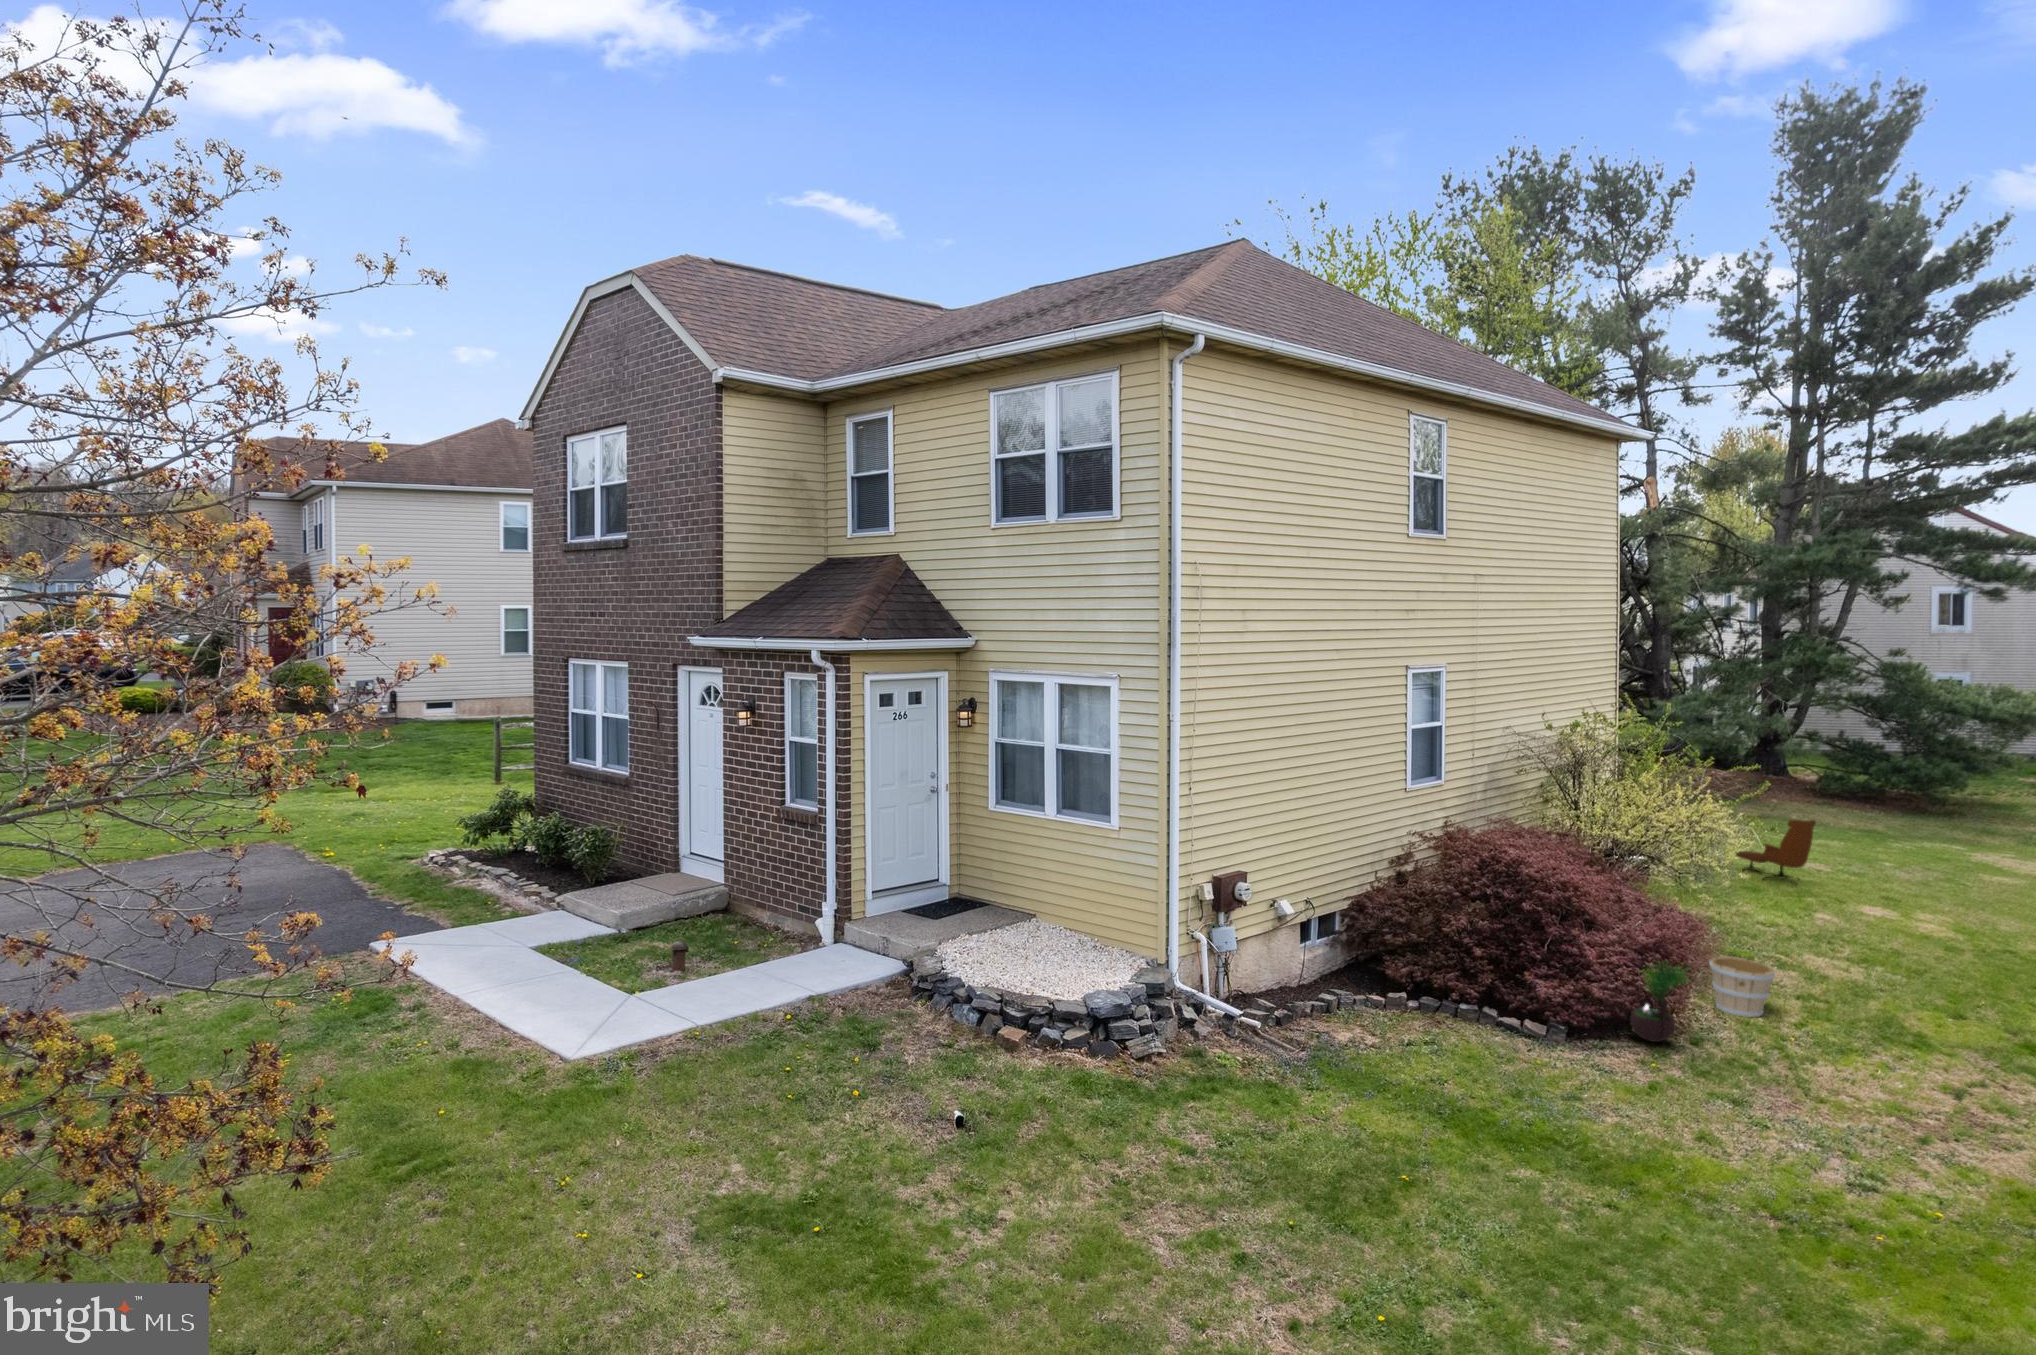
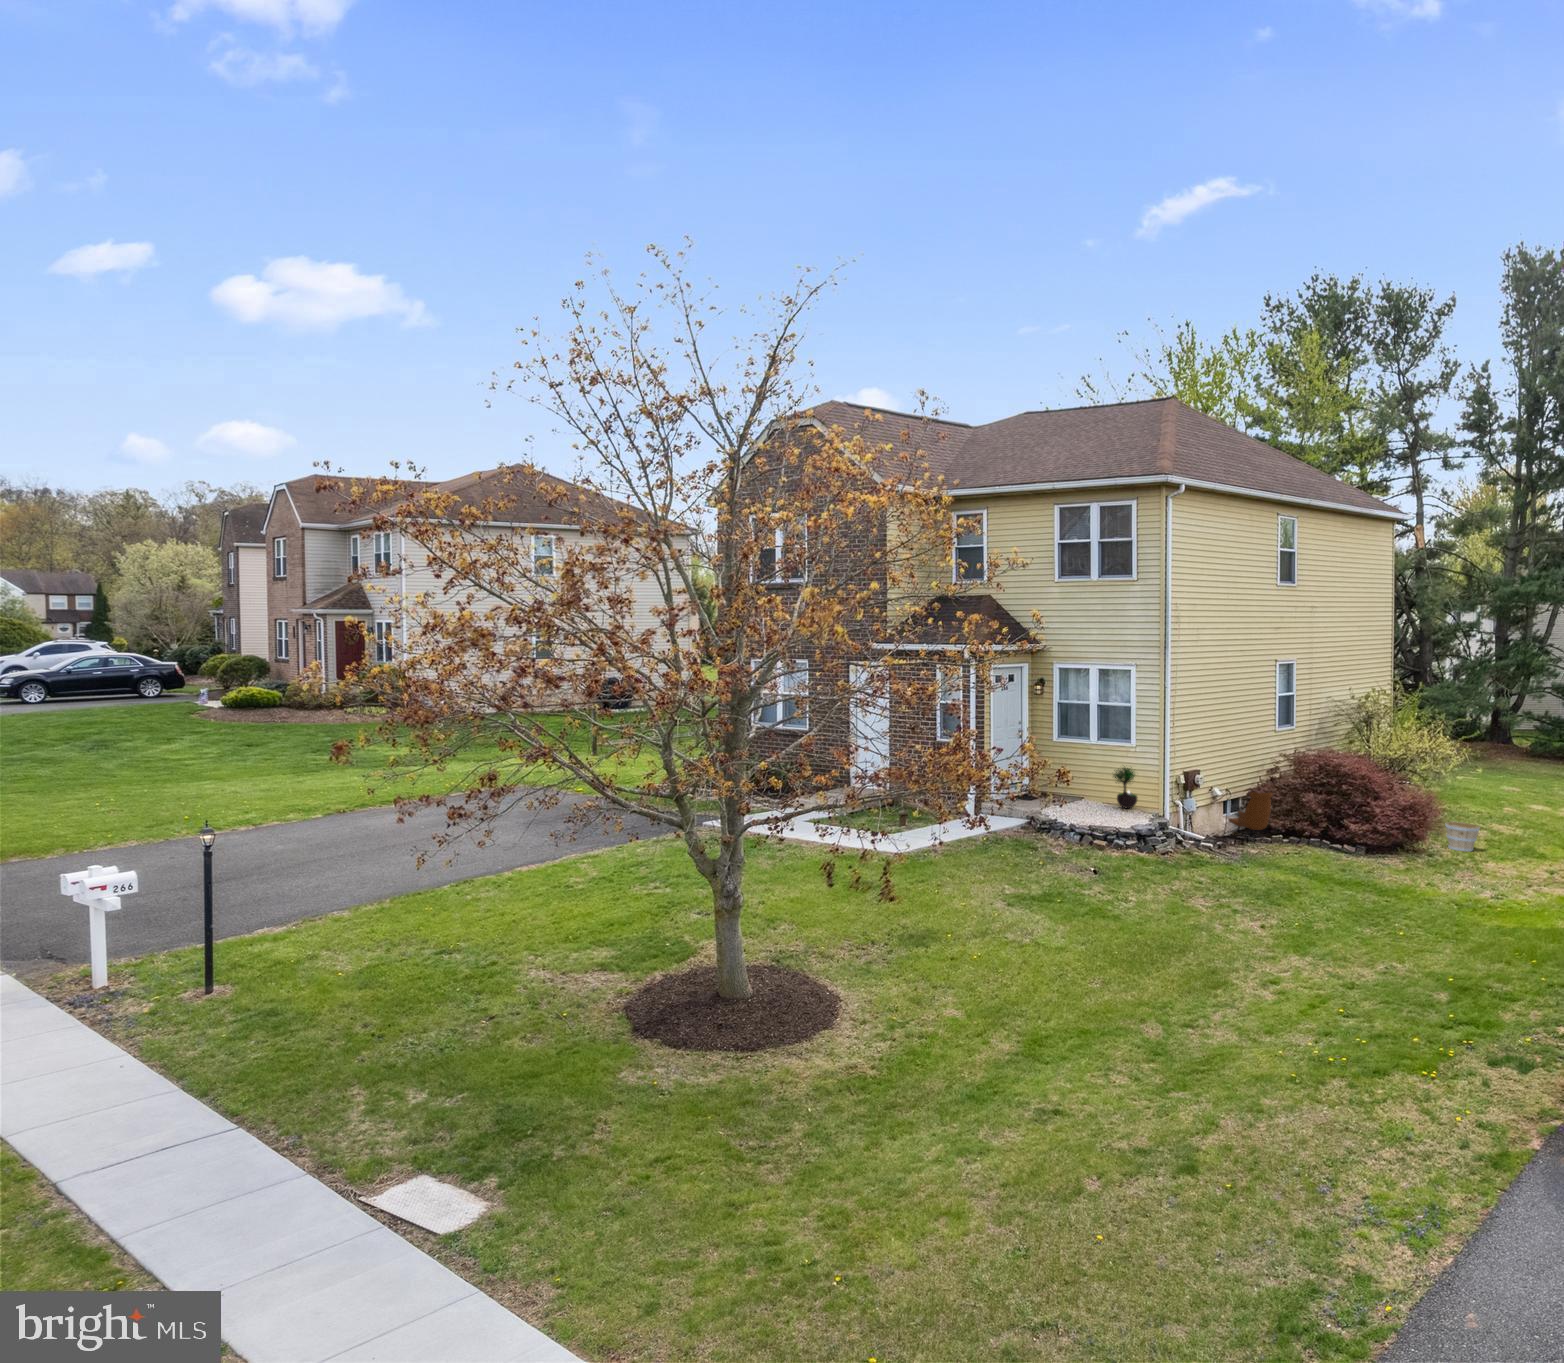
lounge chair: present [1736,820,1816,879] -> present [1228,792,1272,839]
potted tree: present [1630,963,1687,1042] -> present [1113,768,1138,808]

